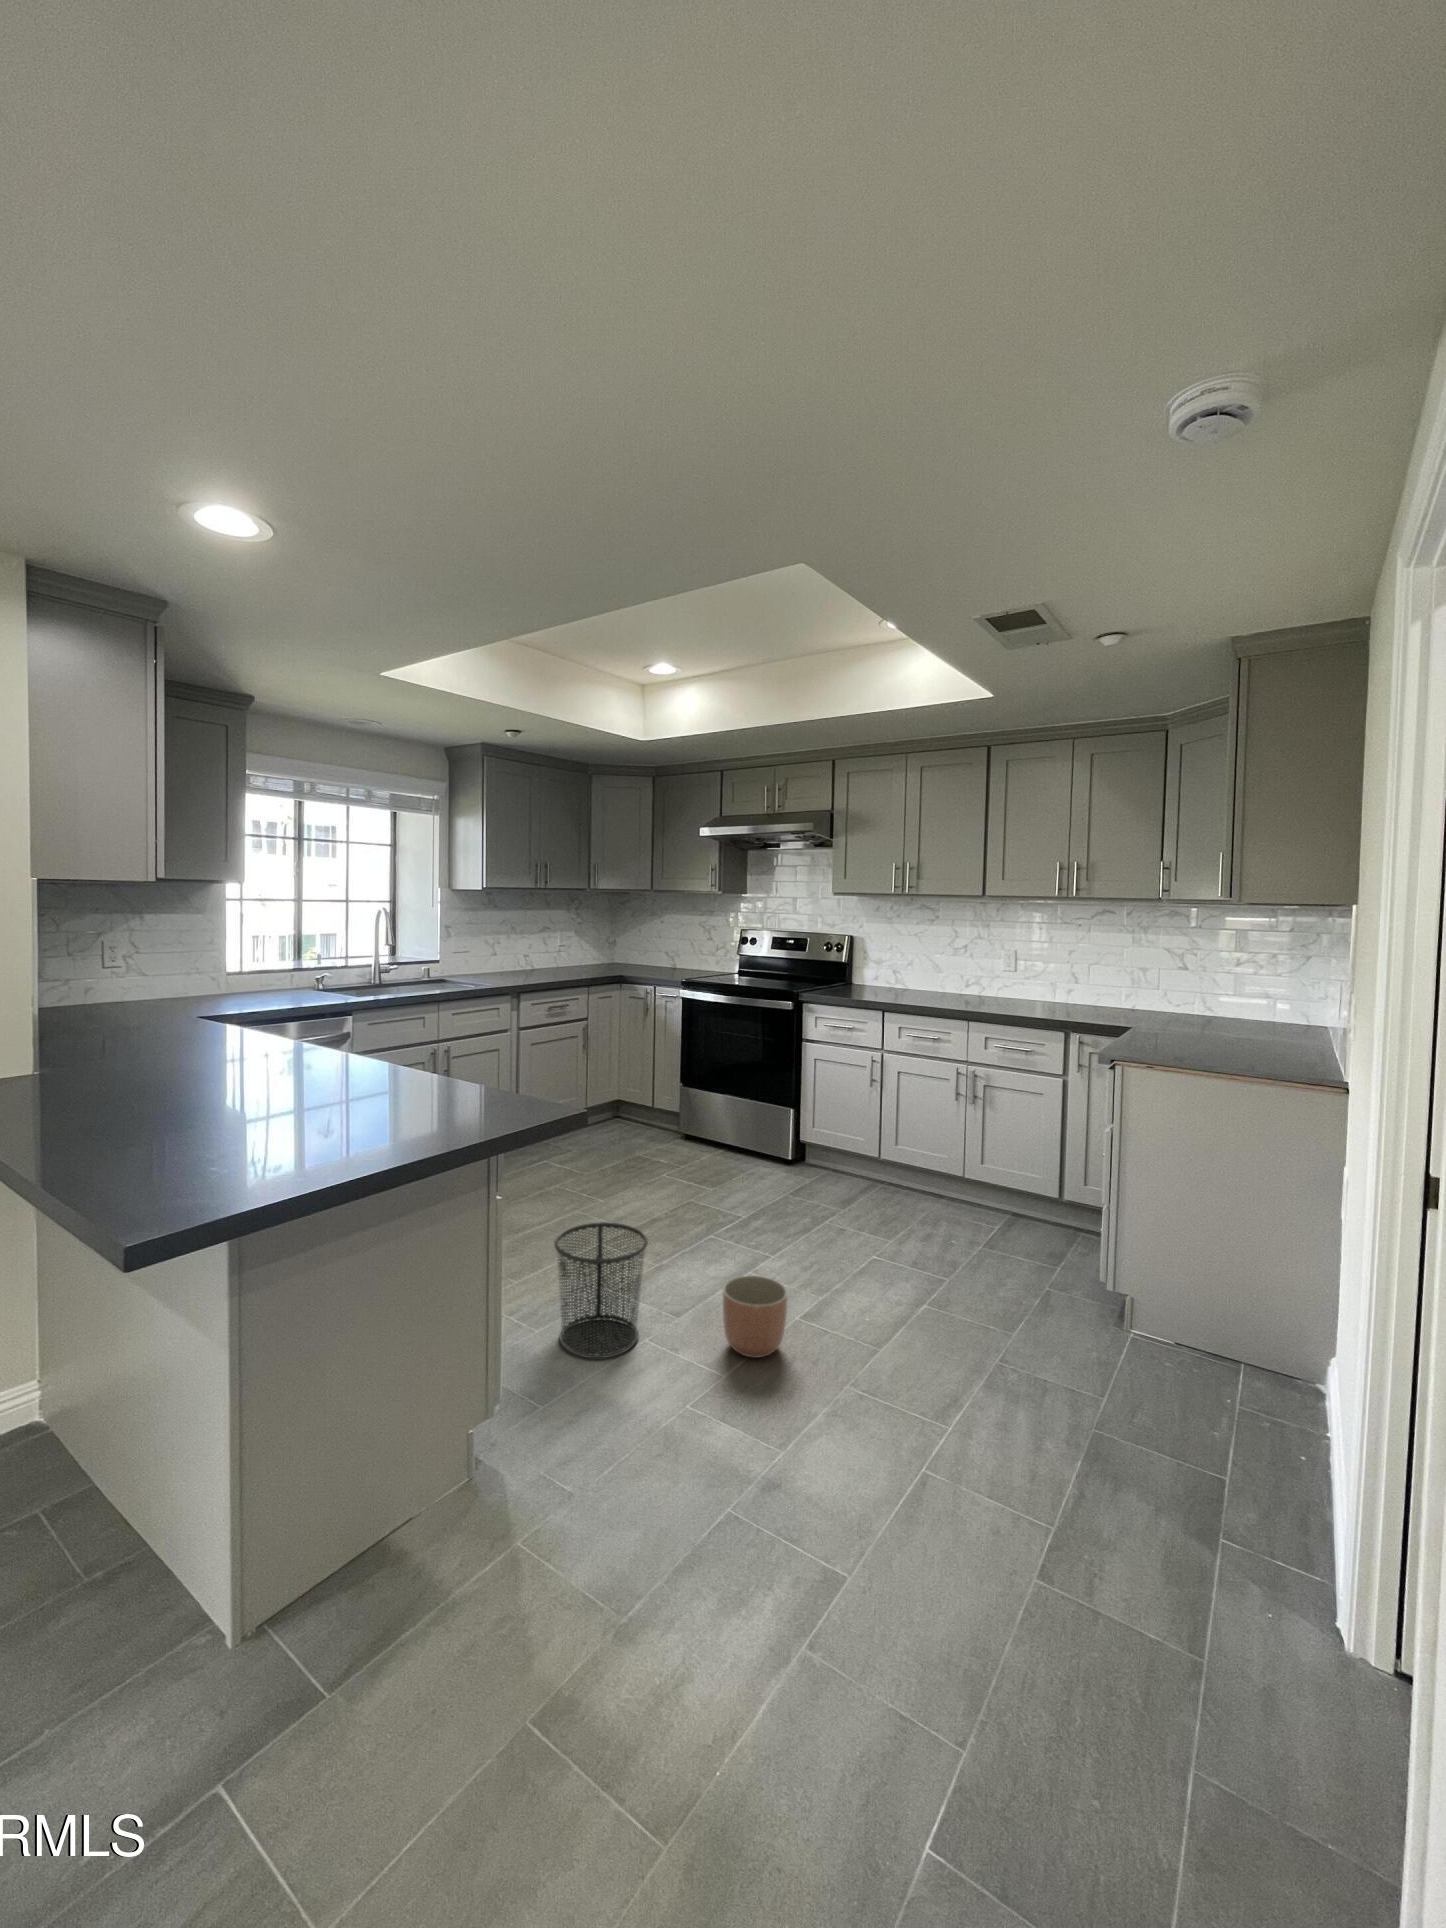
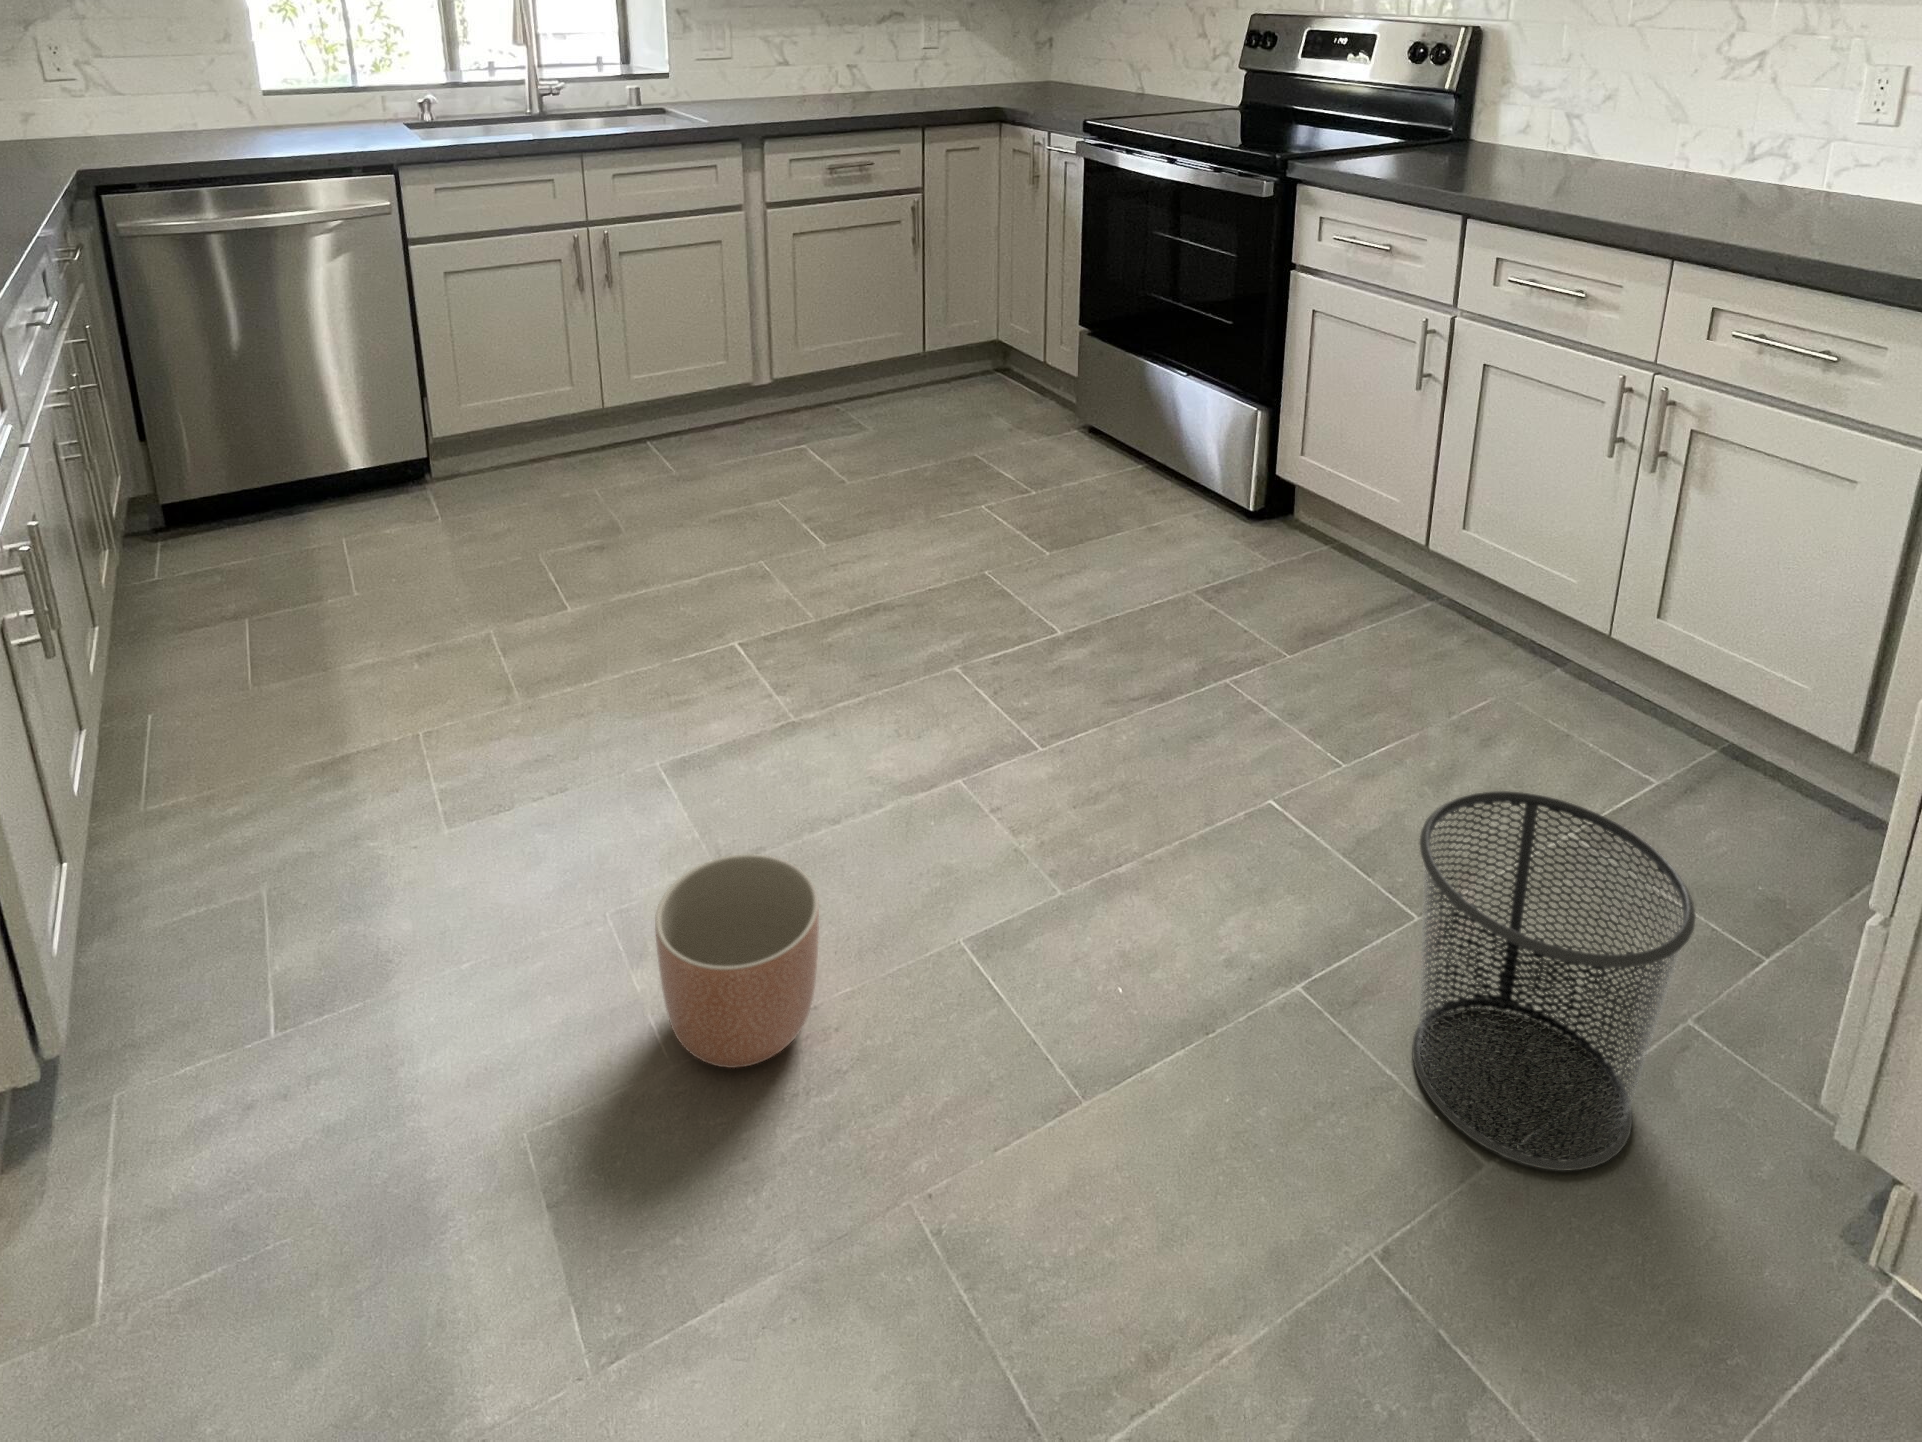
waste bin: present [554,1222,648,1358] -> present [1412,791,1696,1171]

